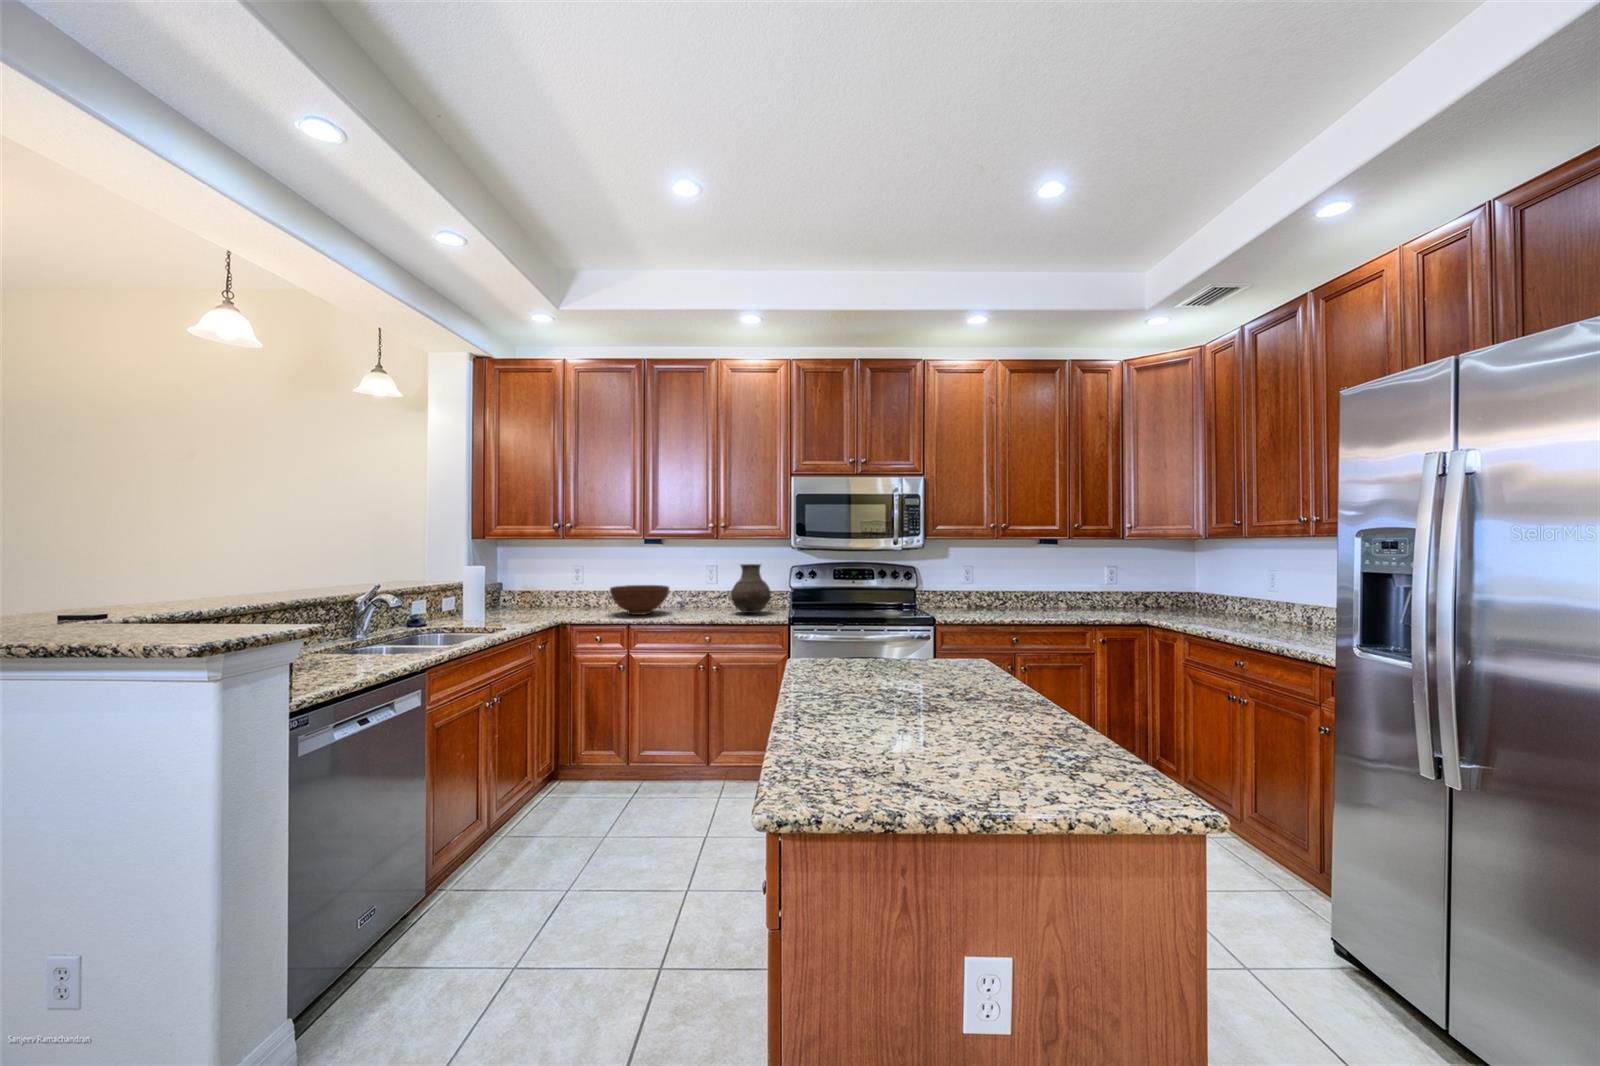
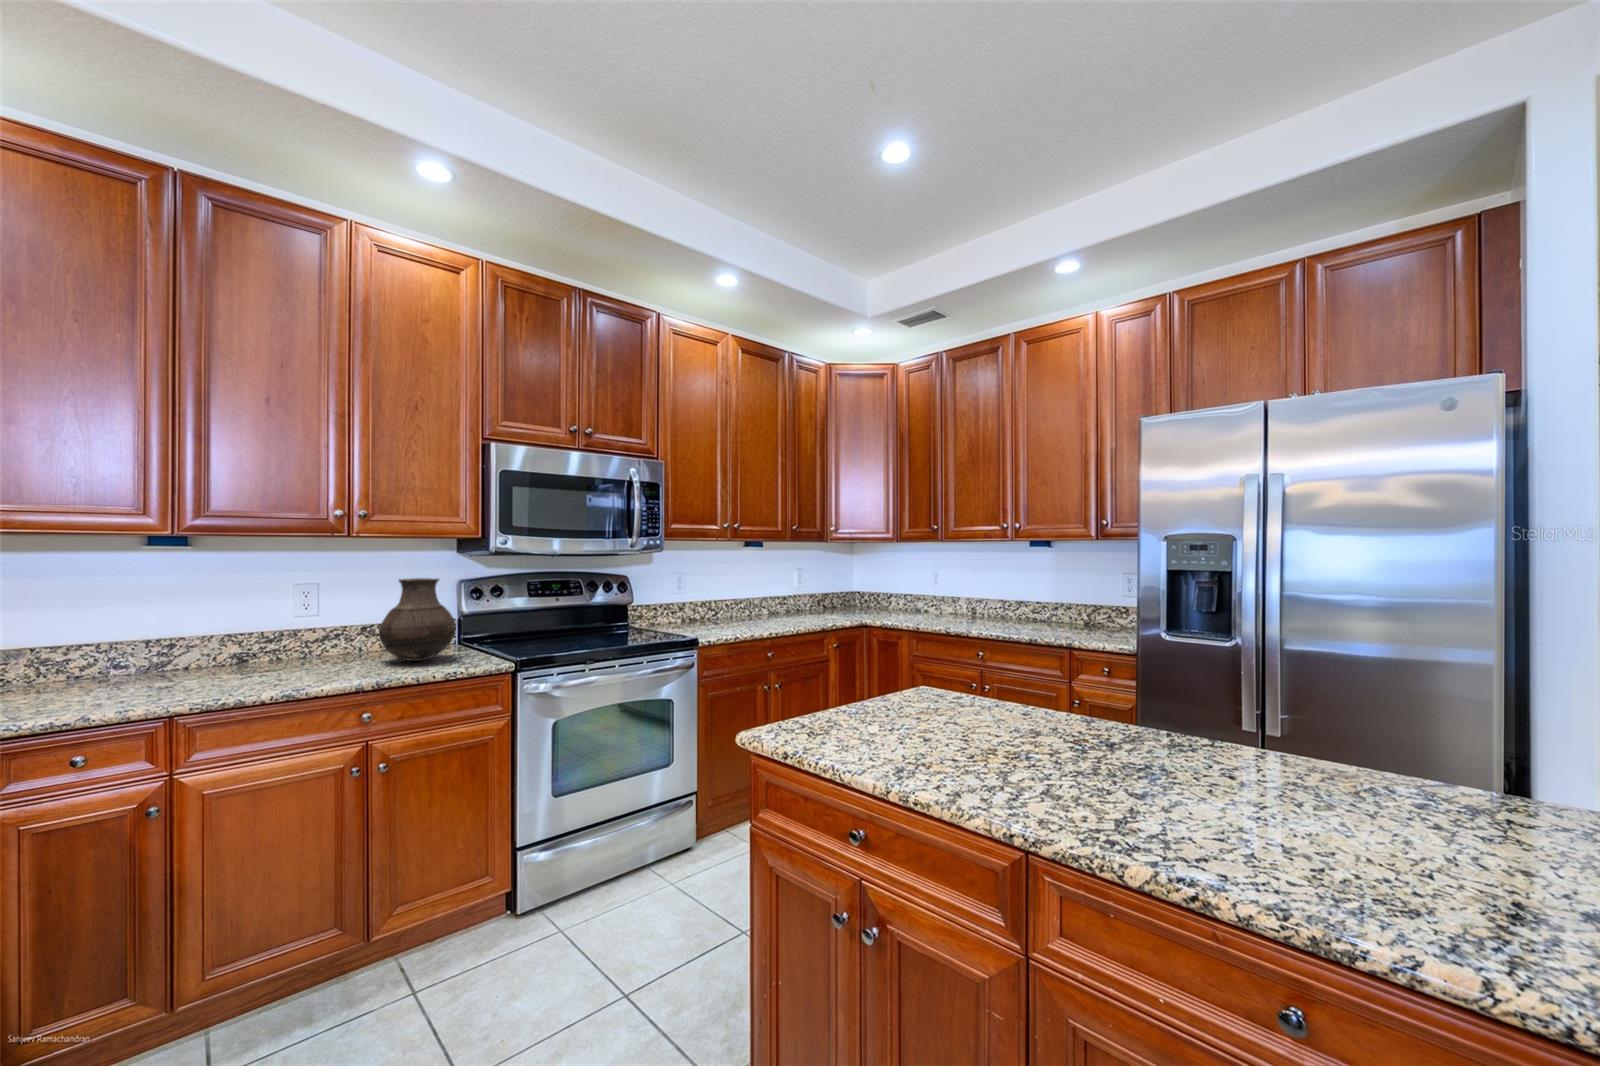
fruit bowl: present [610,585,669,615] -> none [85,626,247,693]

